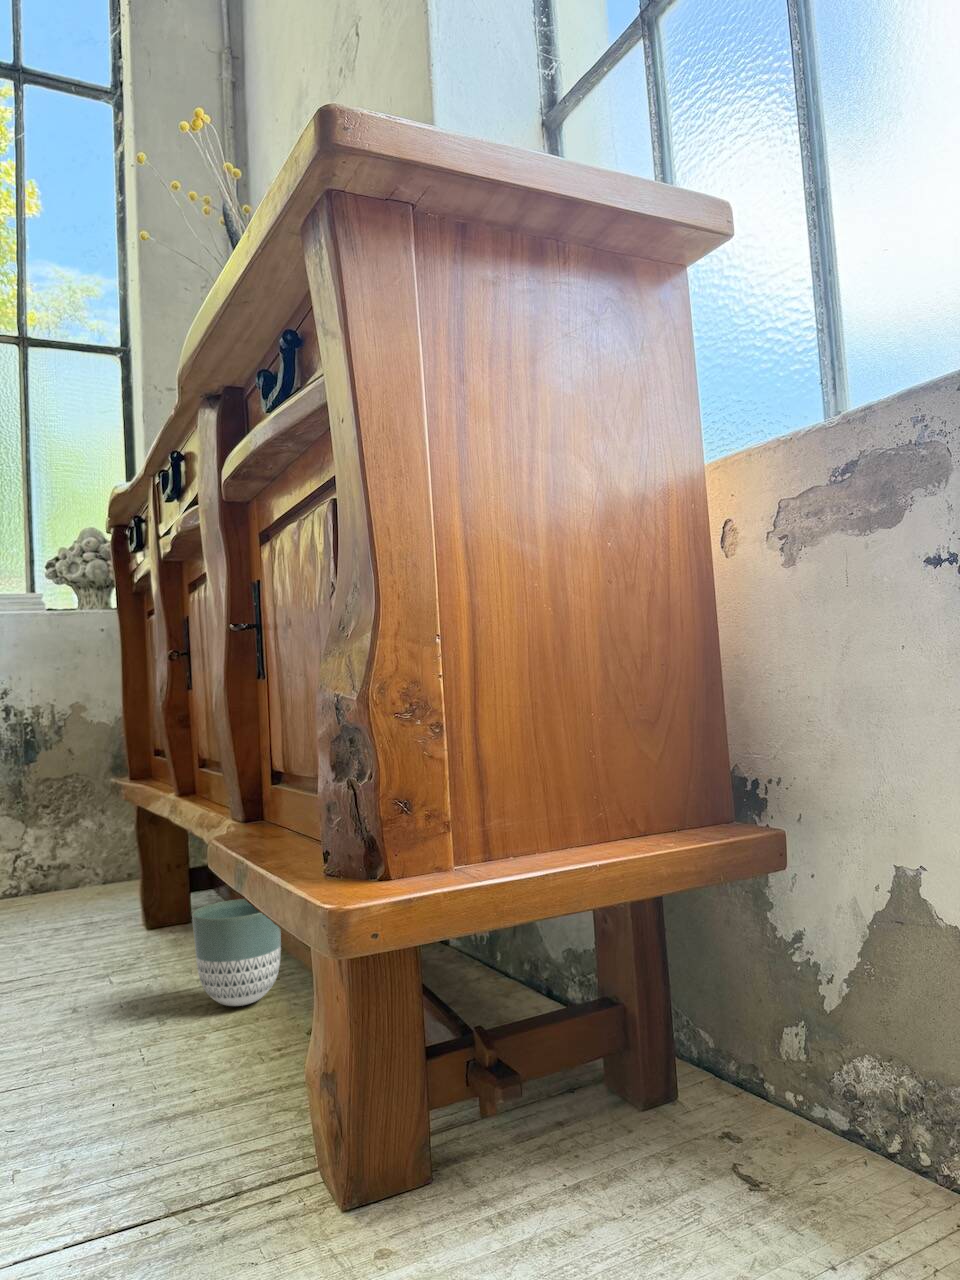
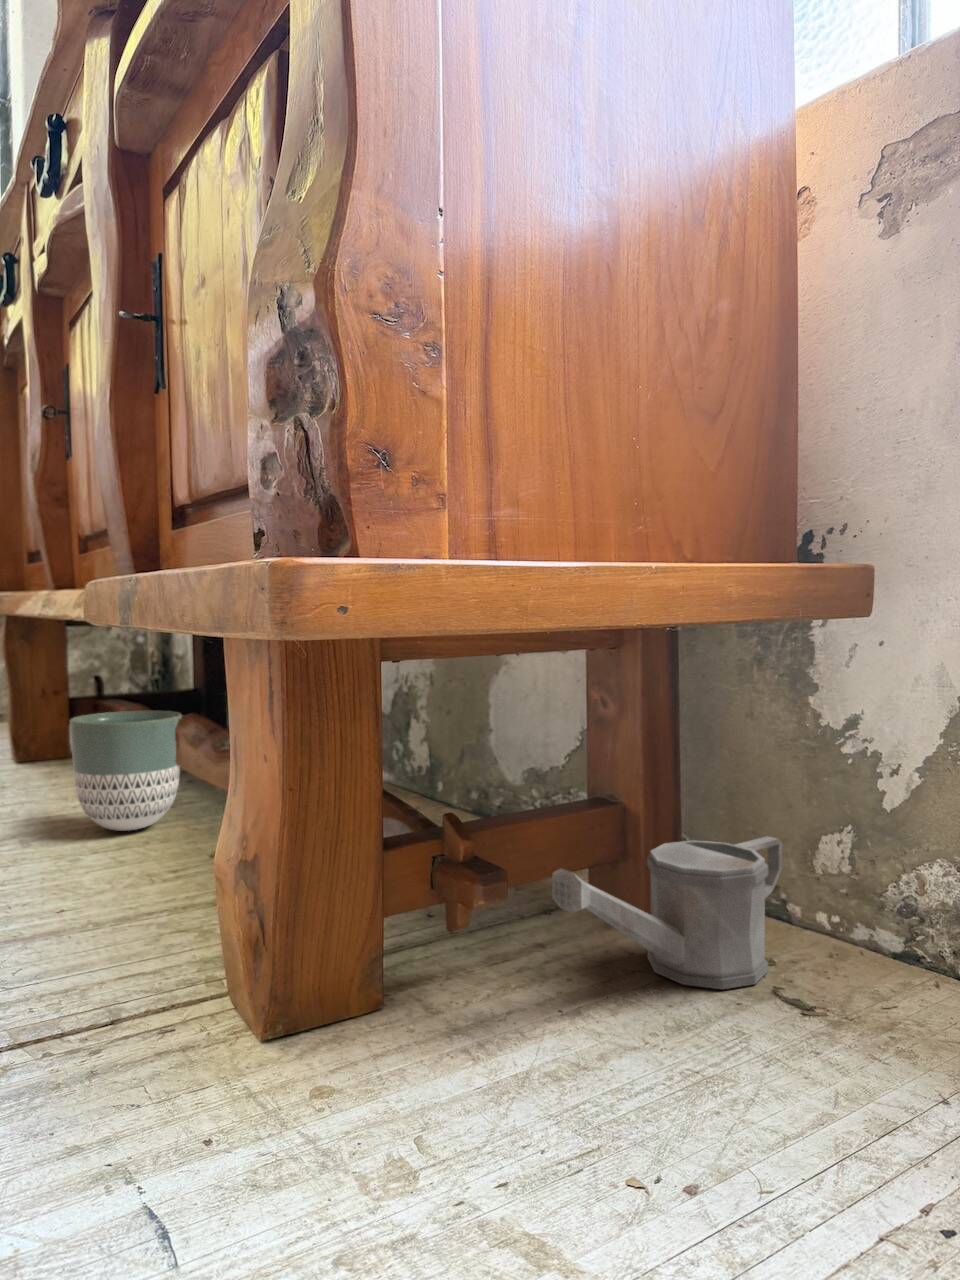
watering can: none [552,1030,753,1166] -> present [553,836,782,989]

